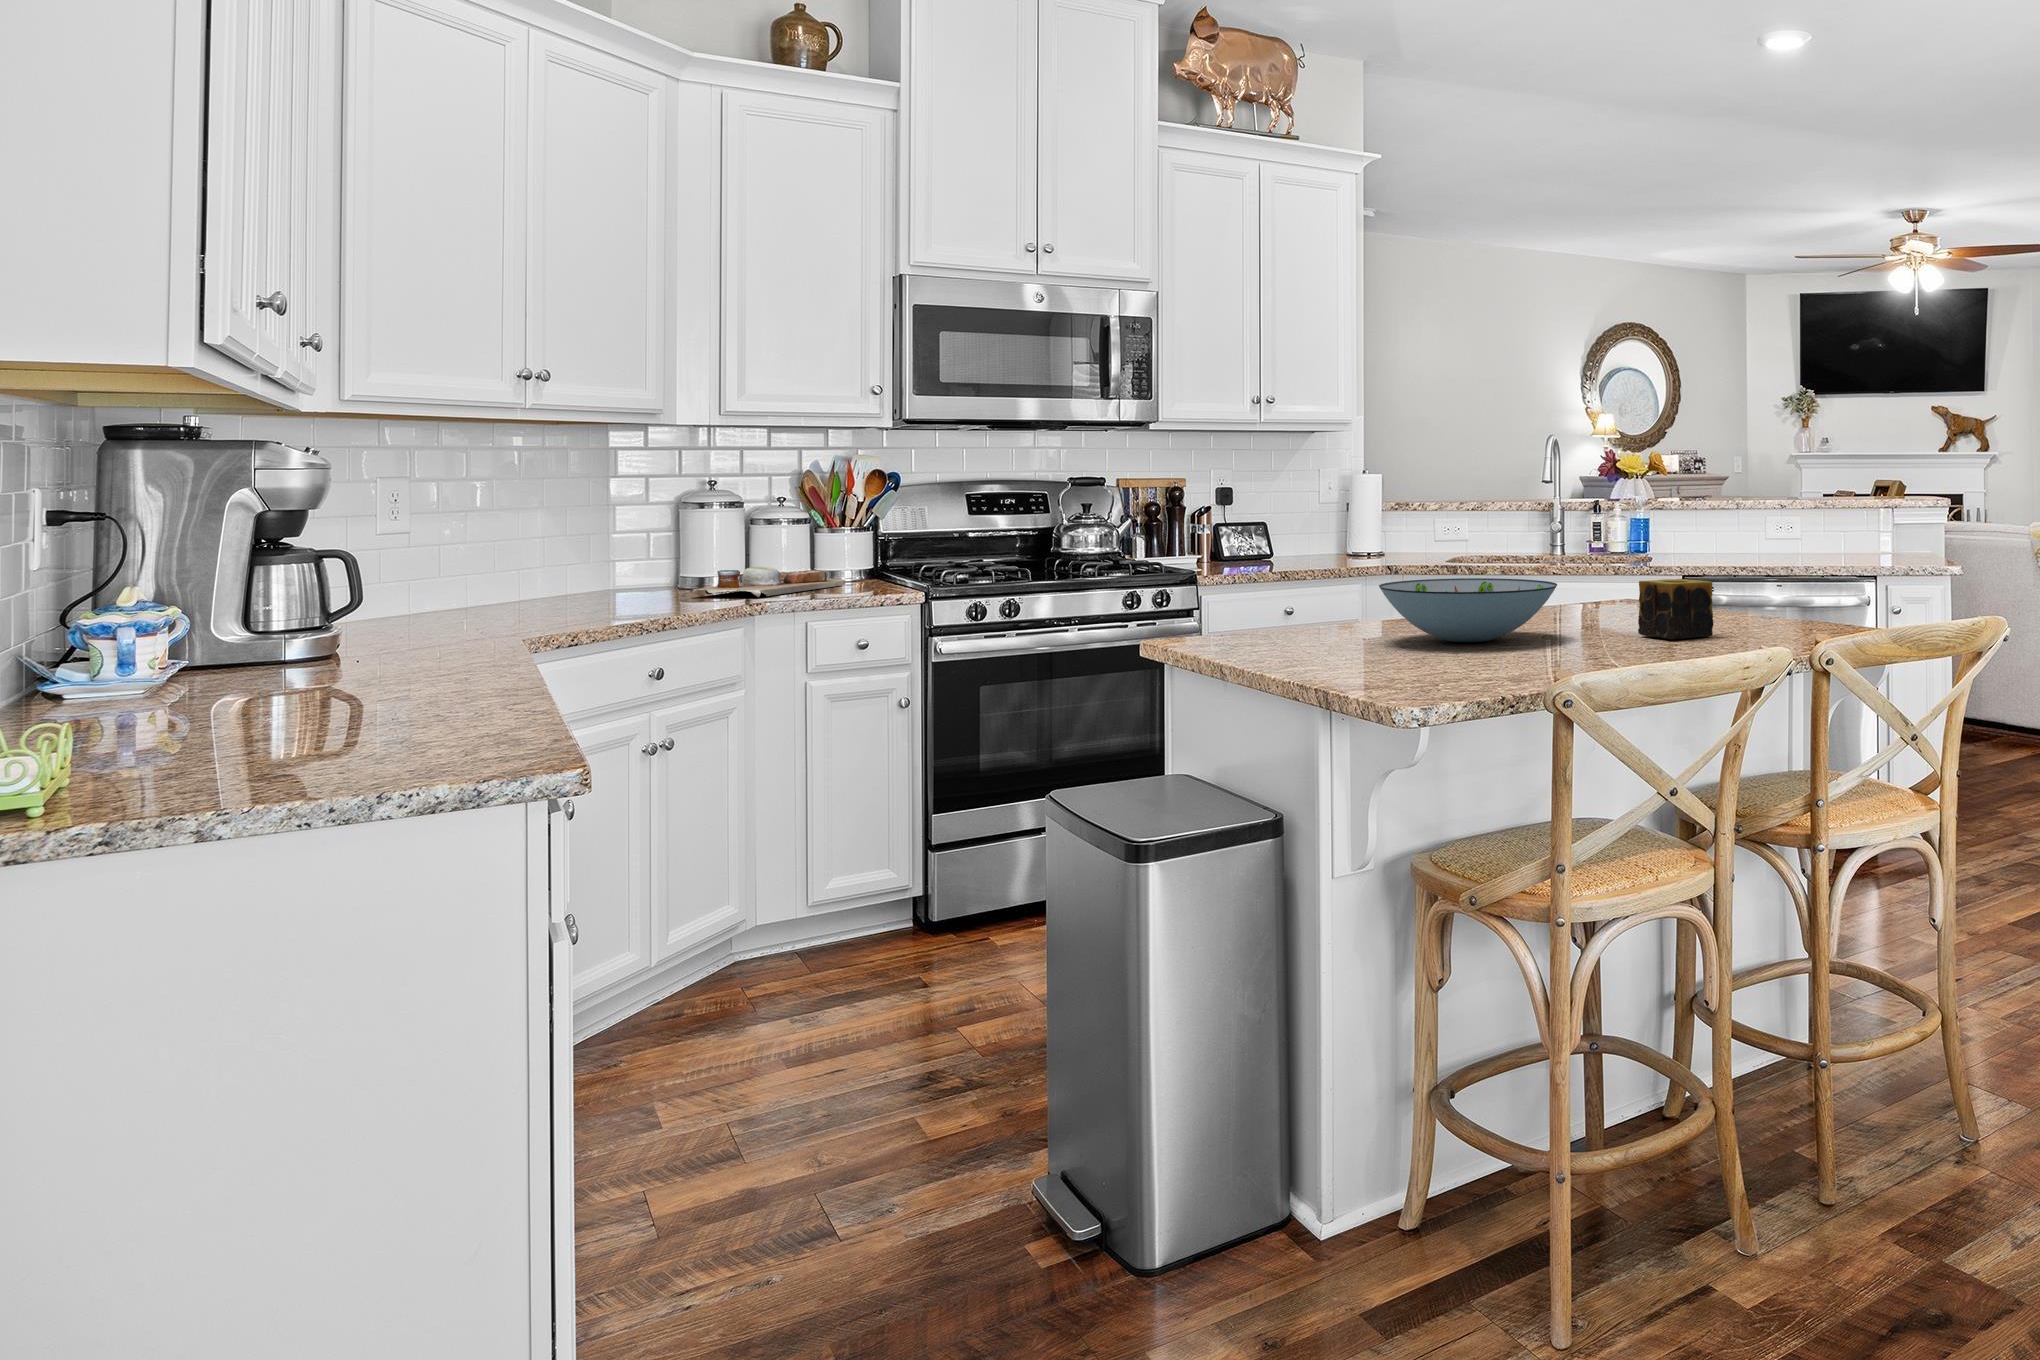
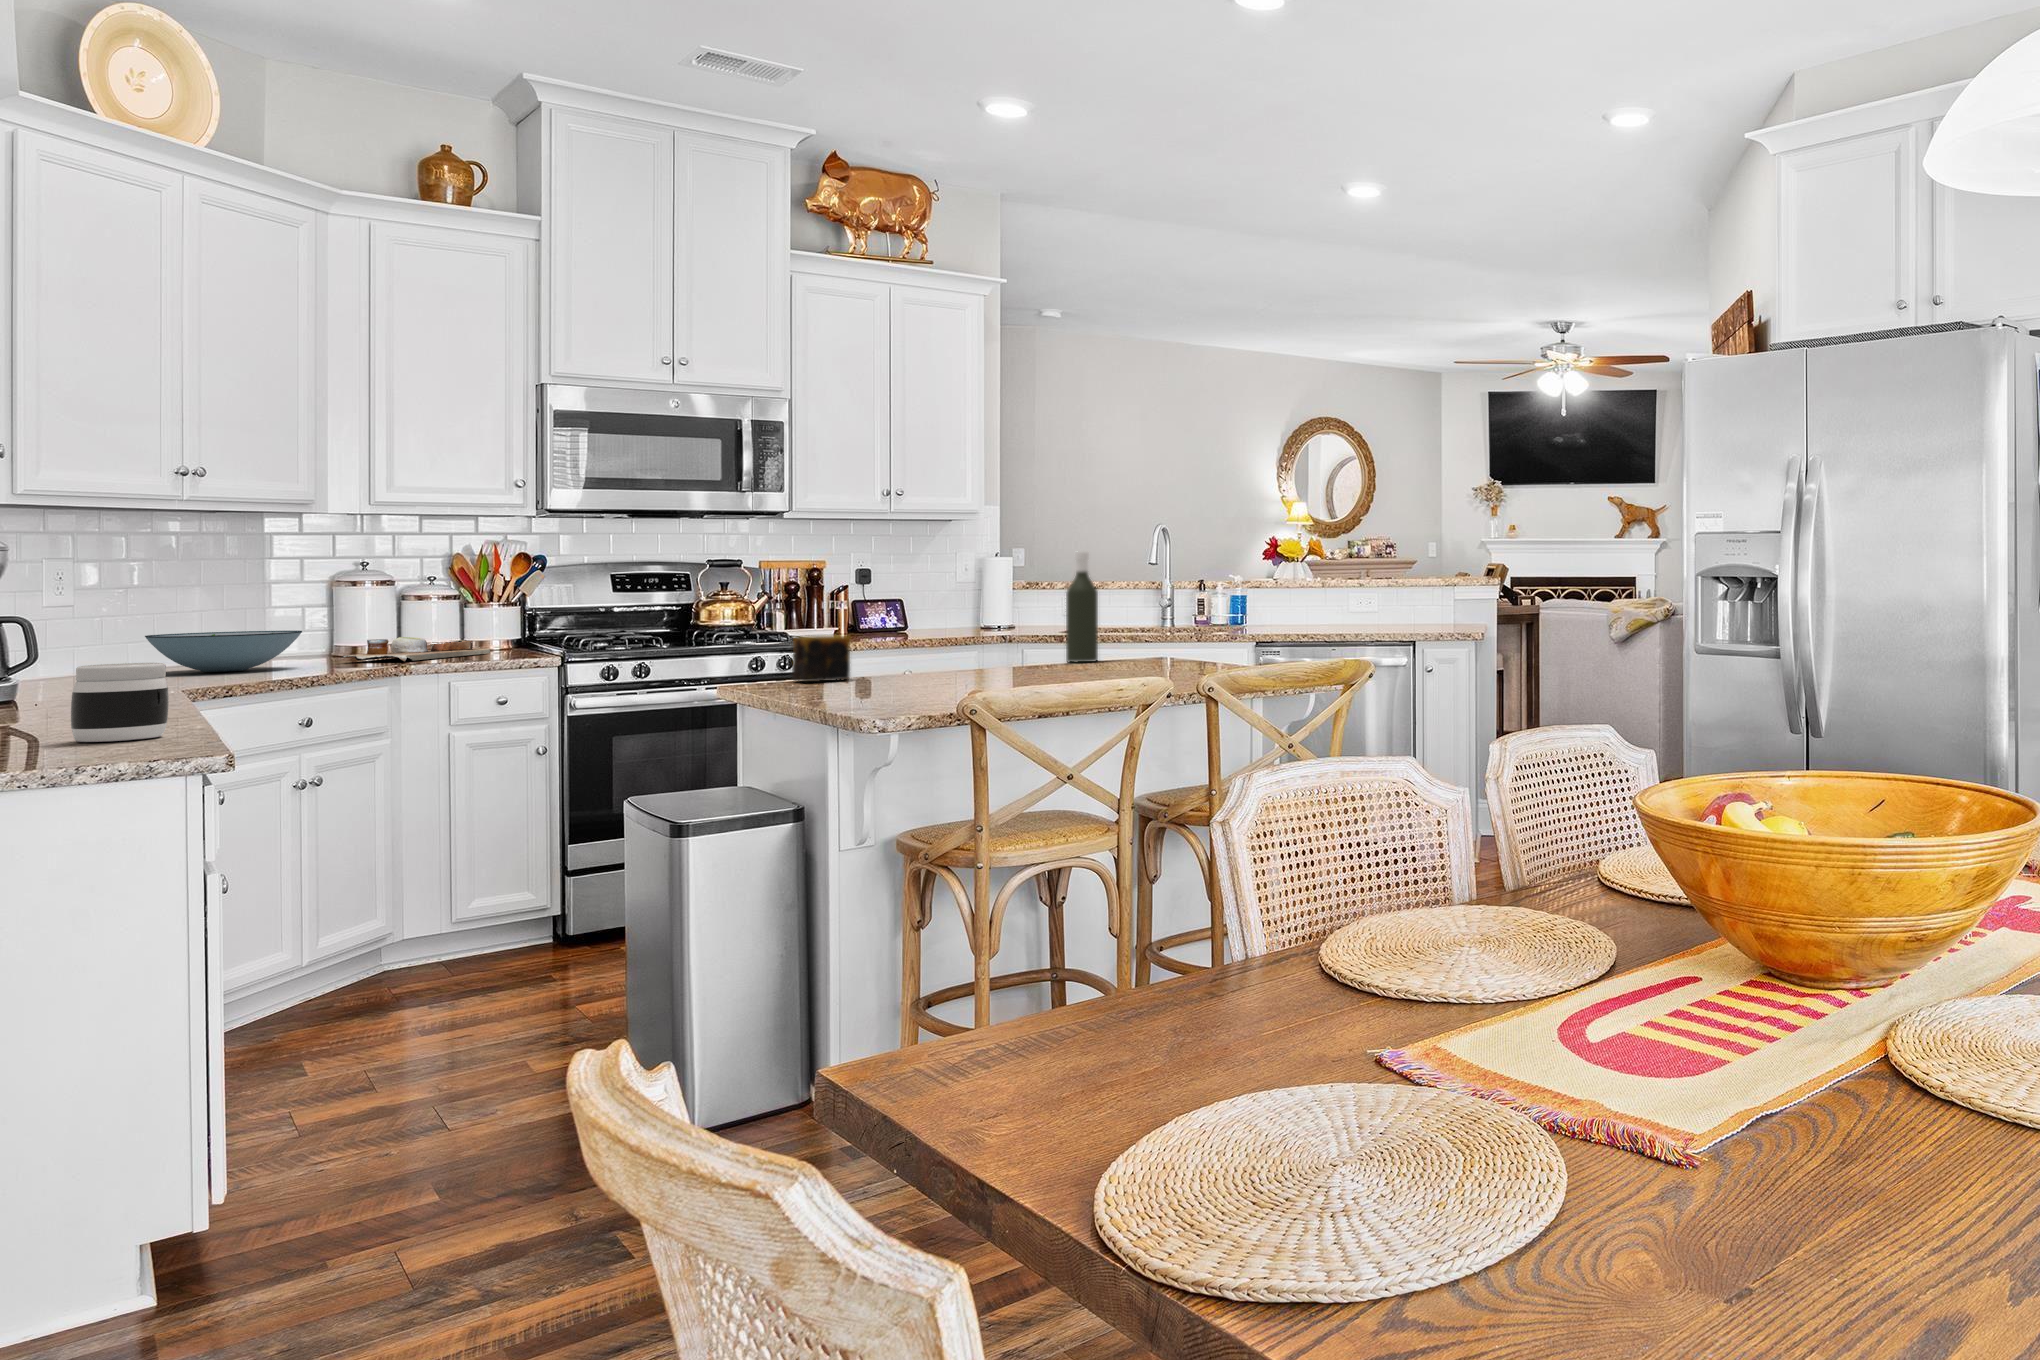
bottle: none [1559,482,1599,626] -> present [1066,551,1098,662]
decorative bowl: present [1379,578,1557,642] -> present [145,631,302,672]
candle: present [1638,579,1713,639] -> present [792,635,851,682]
jar: none [375,647,503,767] -> present [71,663,169,742]

